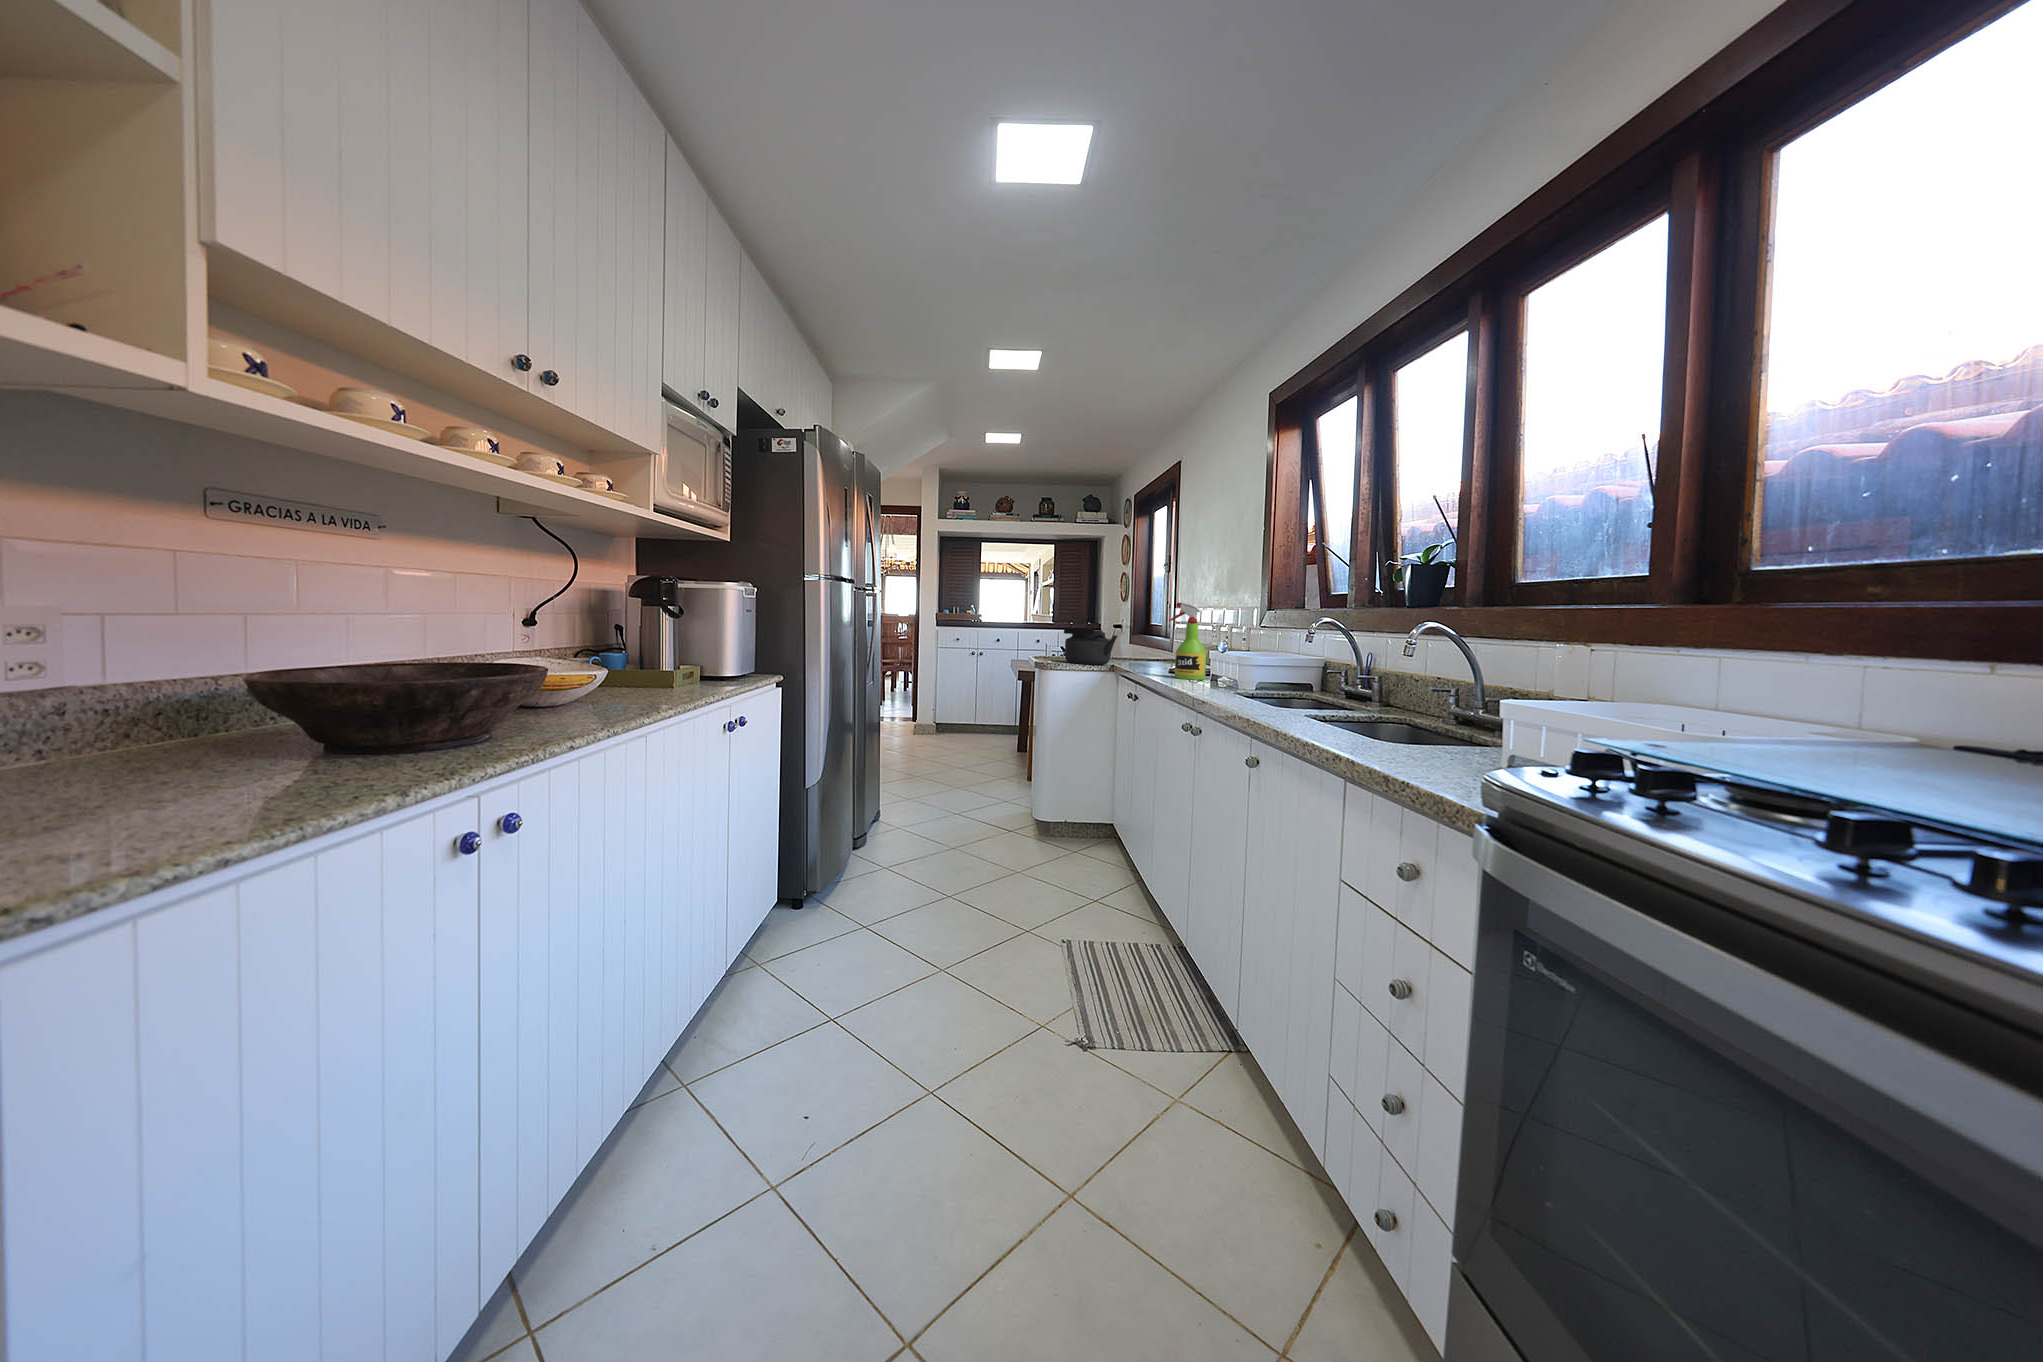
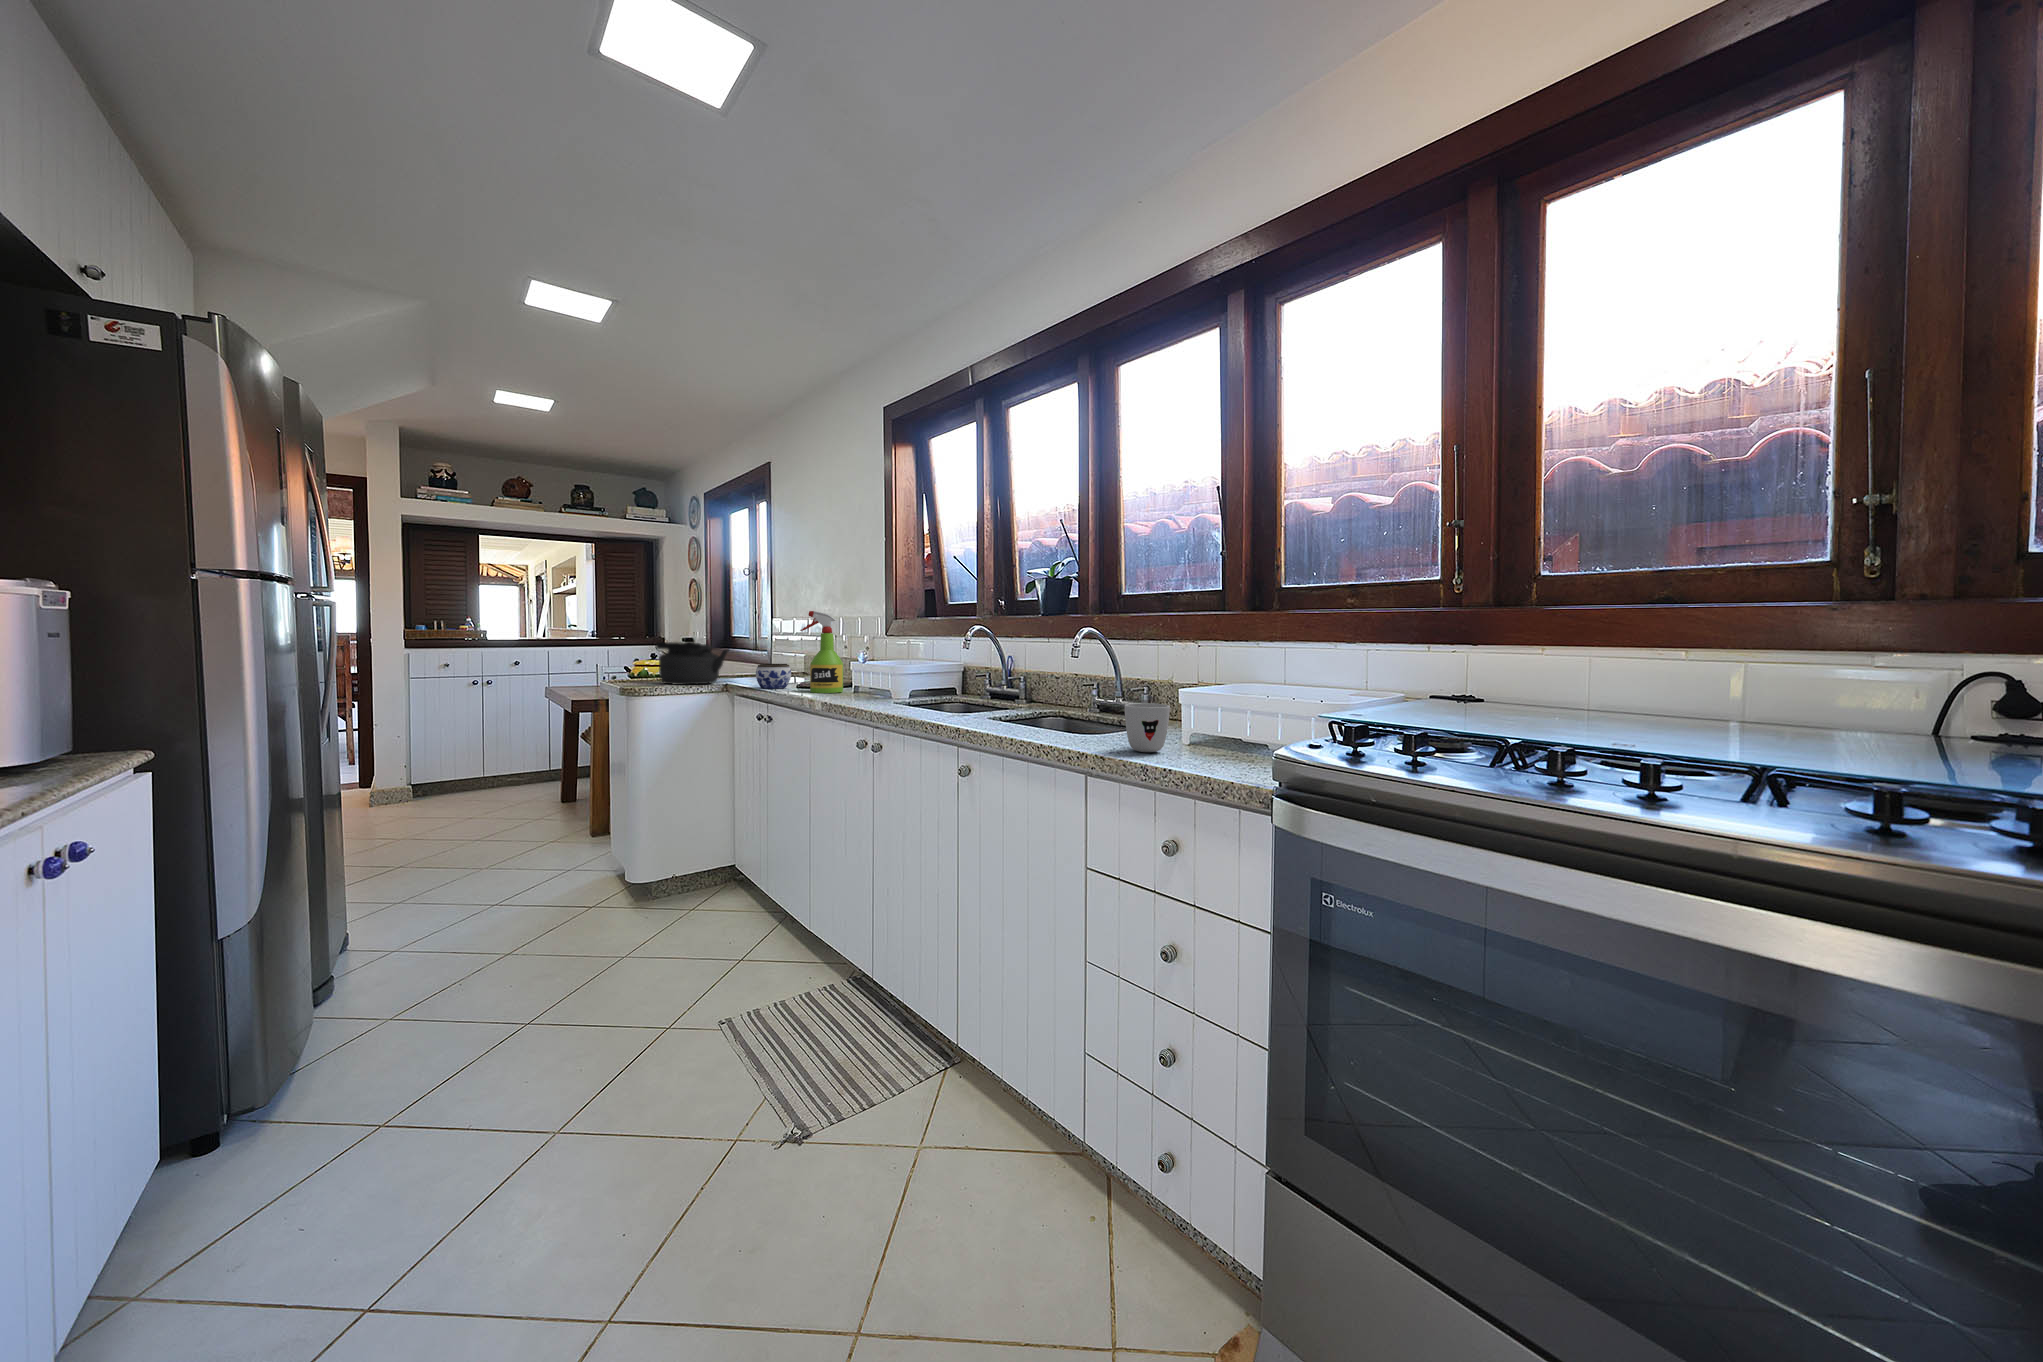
jar: none [1134,650,1164,673] -> present [756,664,791,689]
mug: none [1394,710,1455,767] -> present [1124,703,1170,752]

